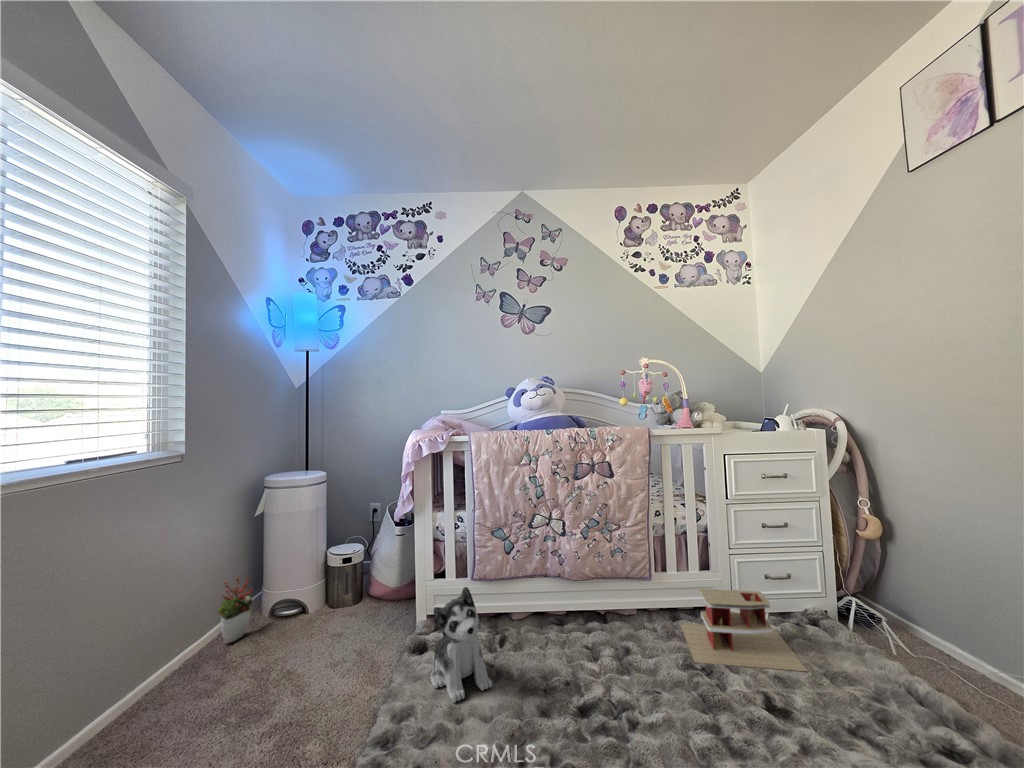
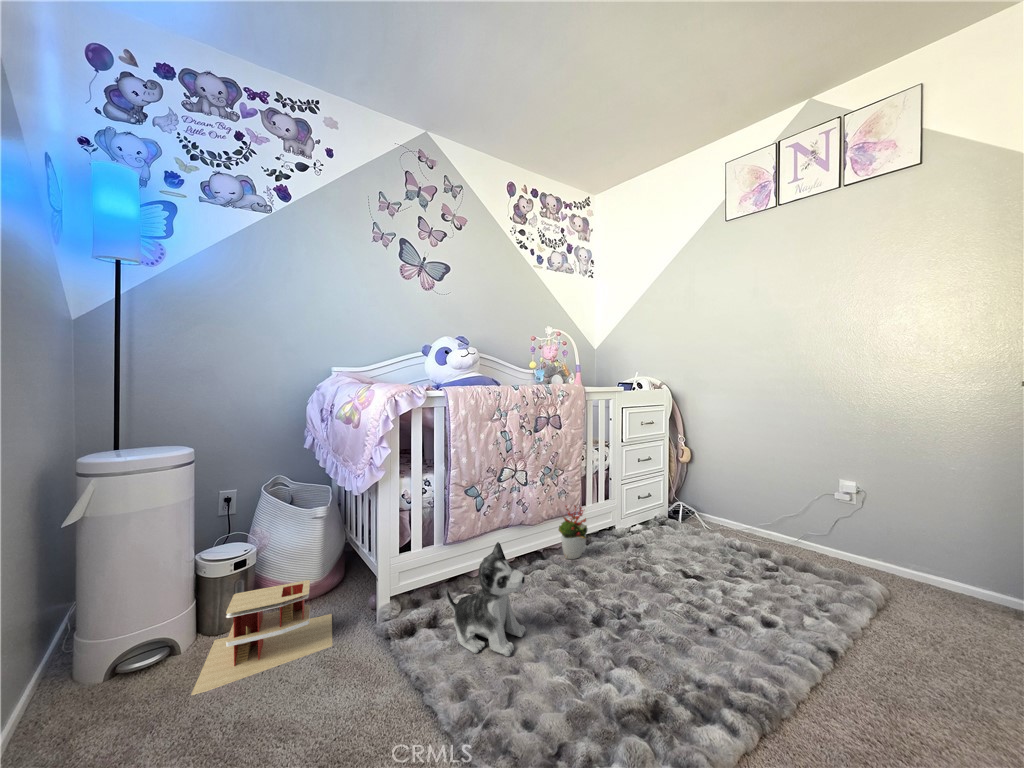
decorative plant: present [218,578,253,643] -> present [559,505,587,559]
toy house: present [680,589,808,671] -> present [191,580,332,695]

